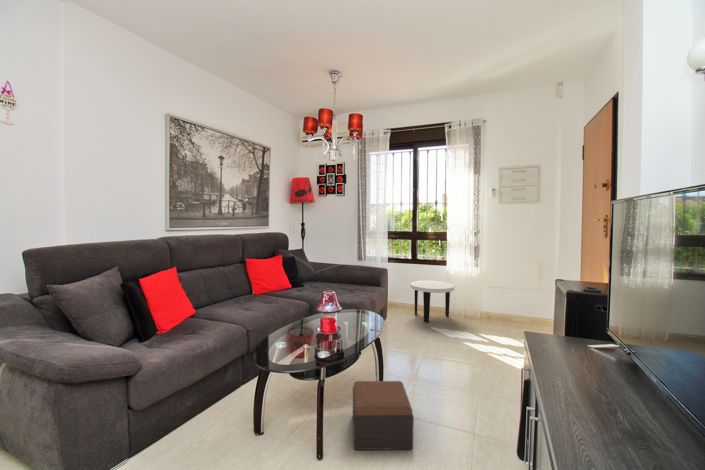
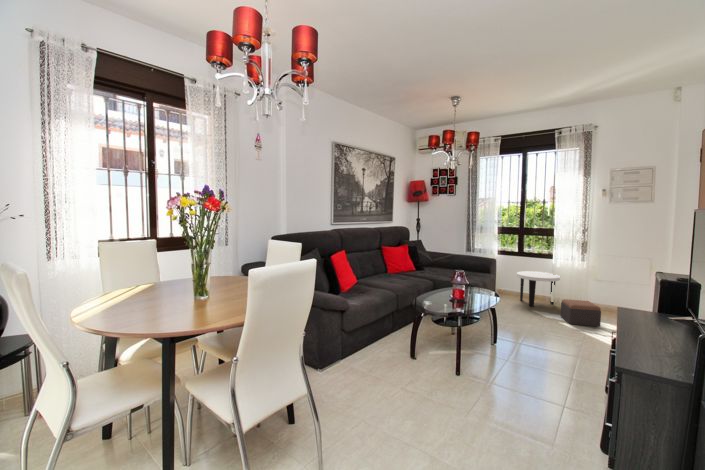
footstool: present [353,381,414,450] -> present [561,299,601,326]

